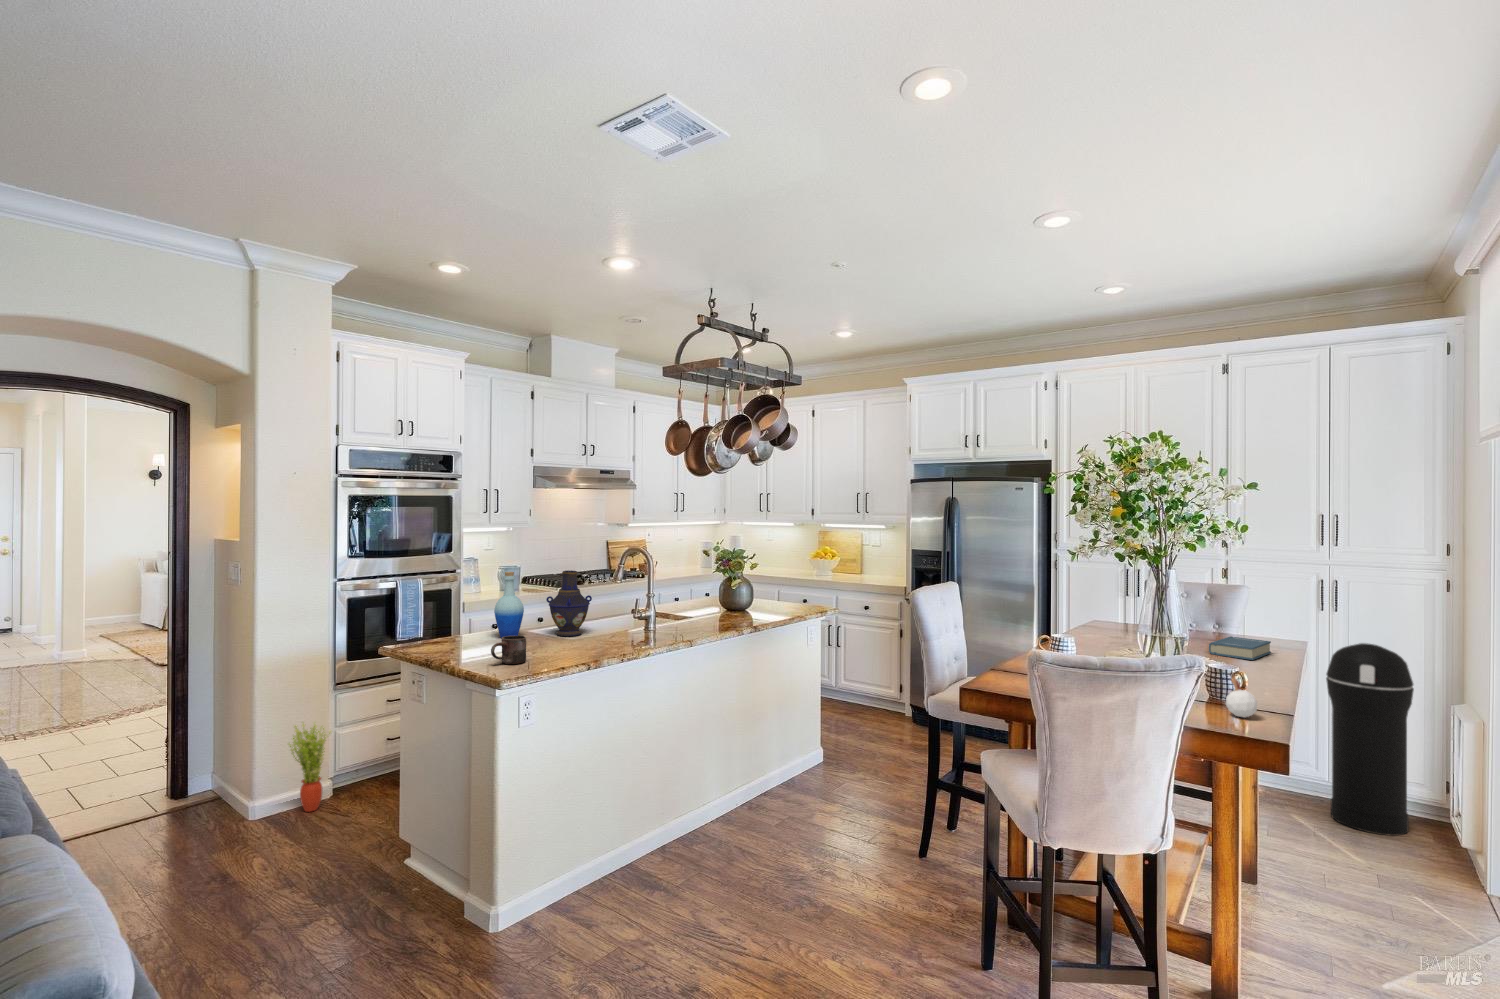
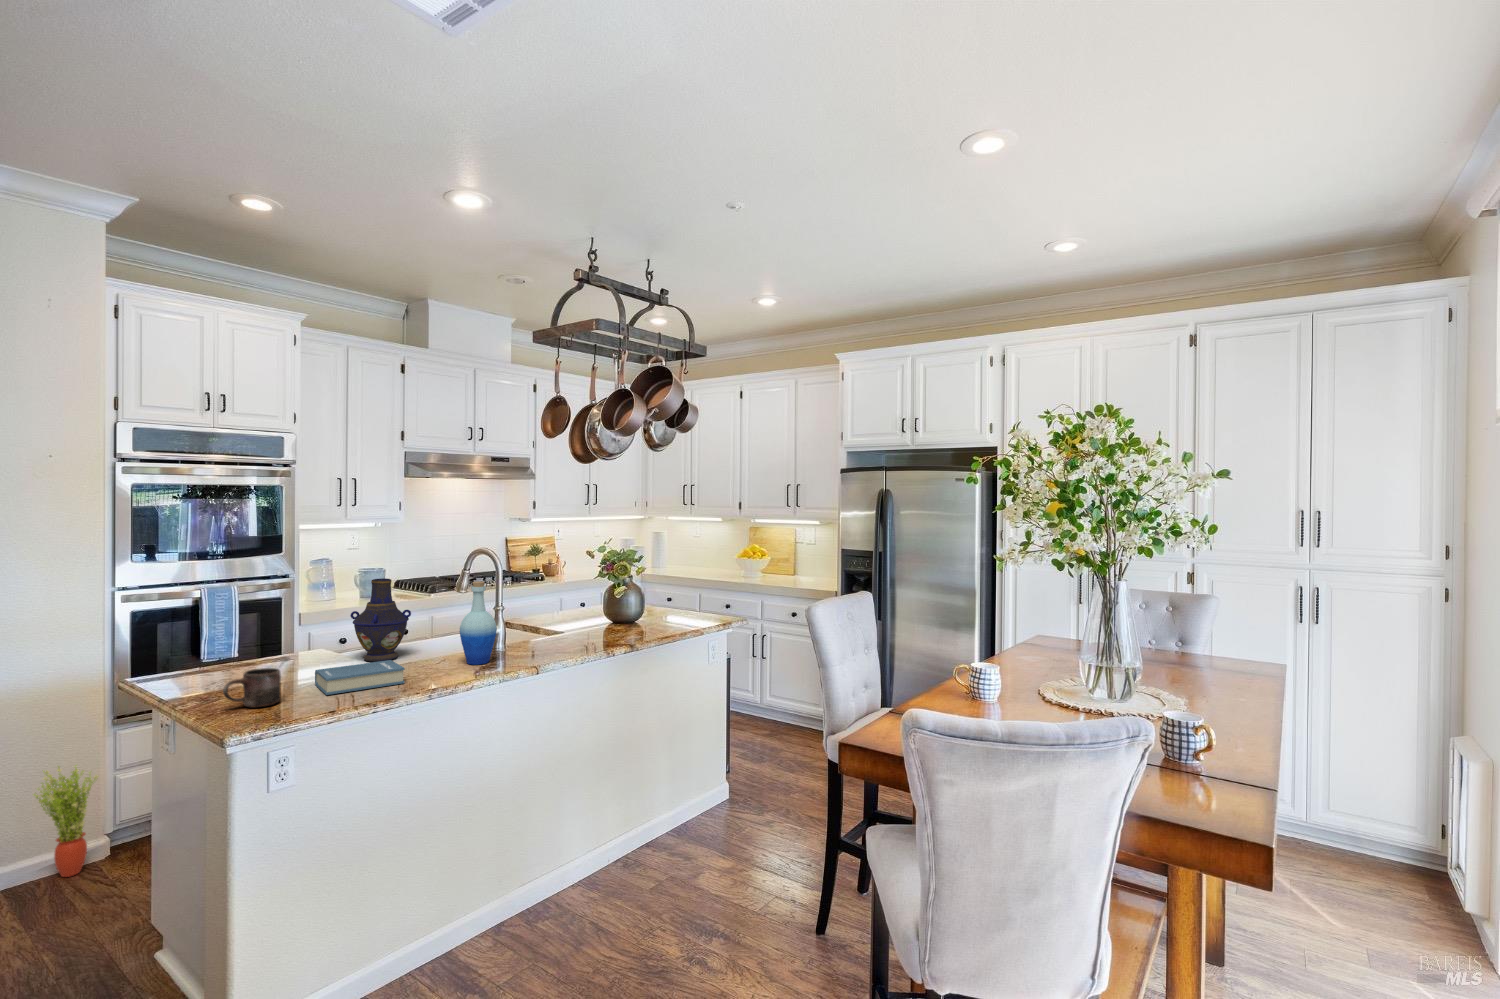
bottle: present [494,572,524,638] -> present [460,581,497,665]
book: present [1209,636,1271,660] -> present [315,660,405,695]
trash can: present [1326,643,1414,836] -> none [1306,664,1410,896]
candle: present [1226,676,1257,717] -> none [1187,727,1232,799]

